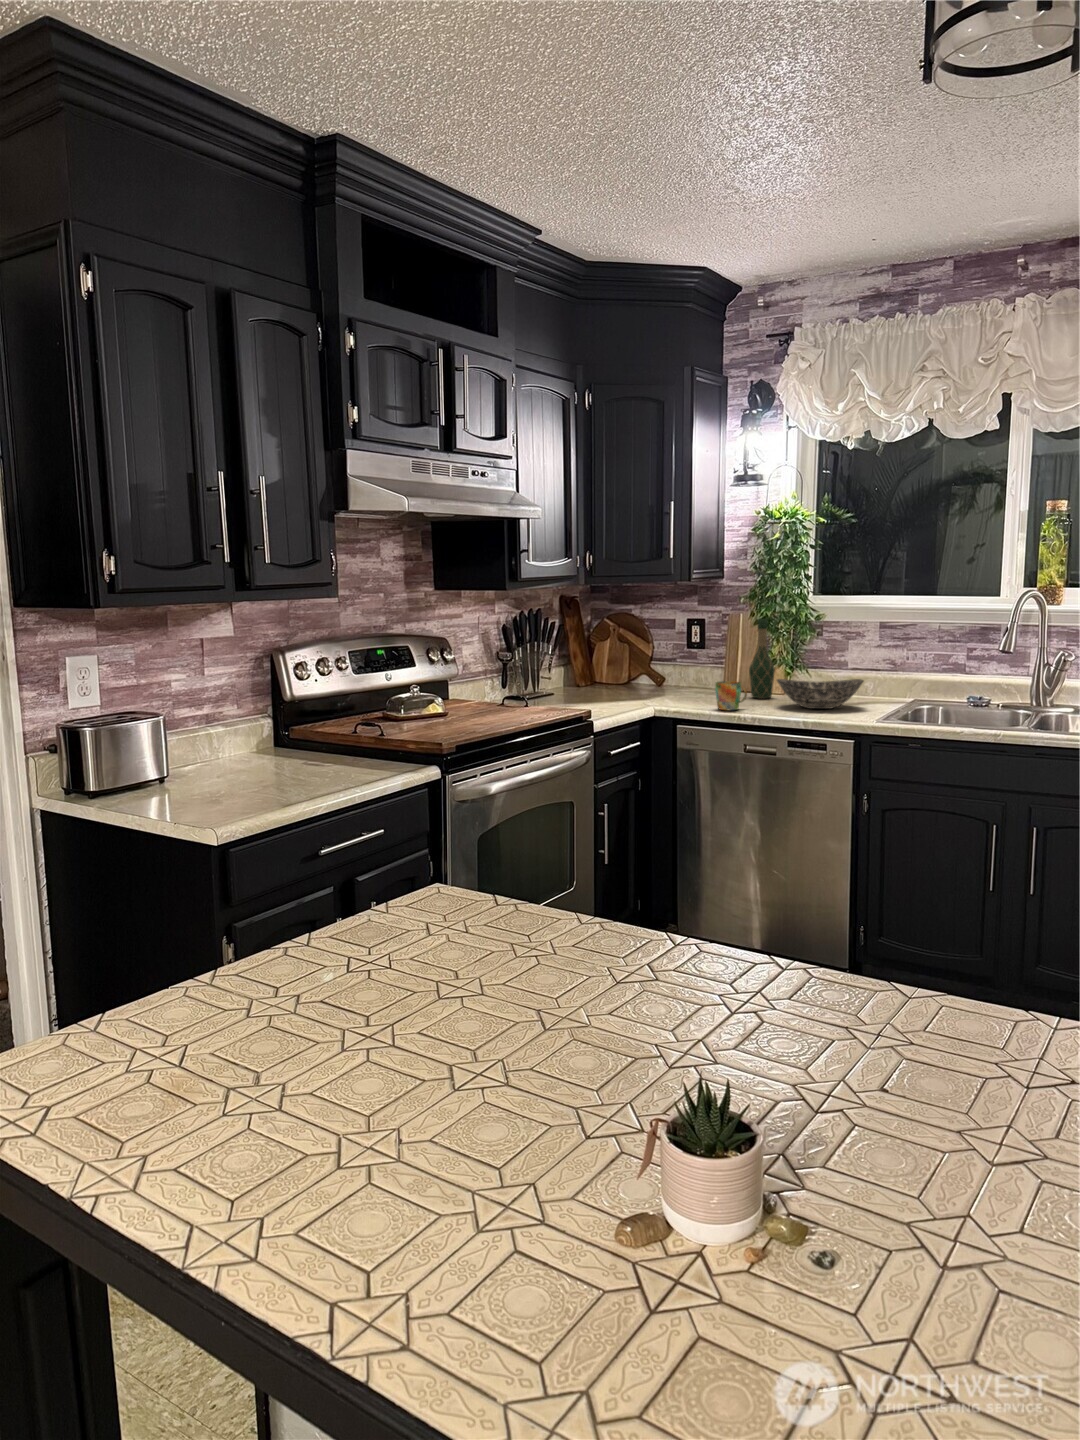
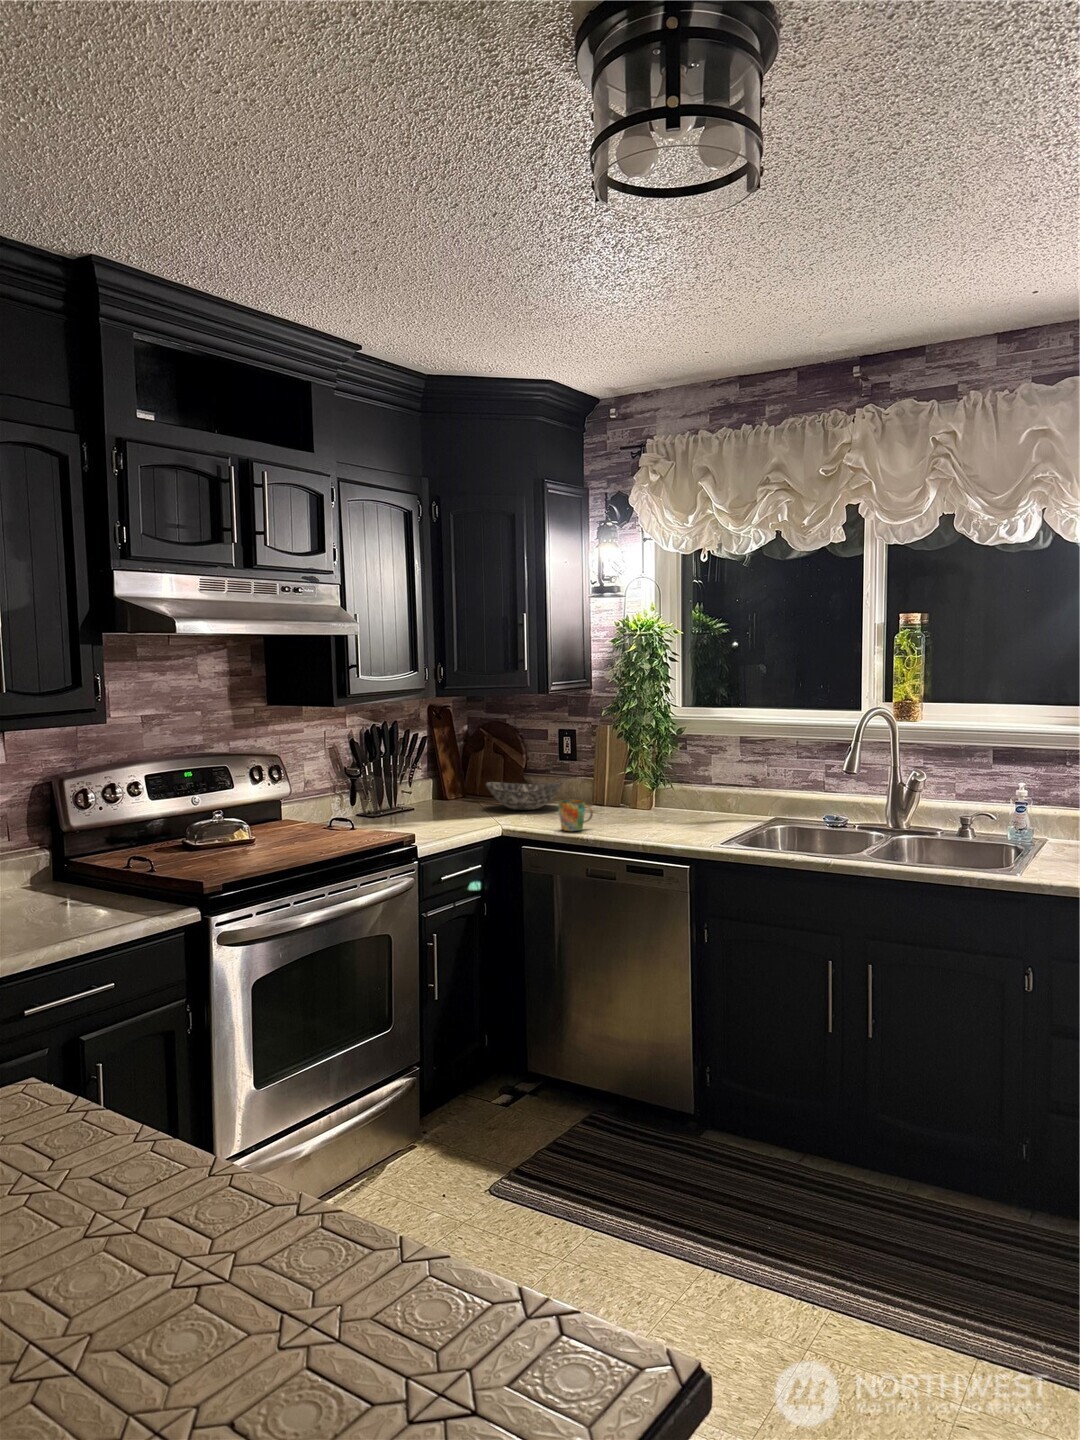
wine bottle: present [749,619,775,698] -> none [606,733,632,815]
bowl: present [777,679,864,709] -> present [486,782,563,810]

